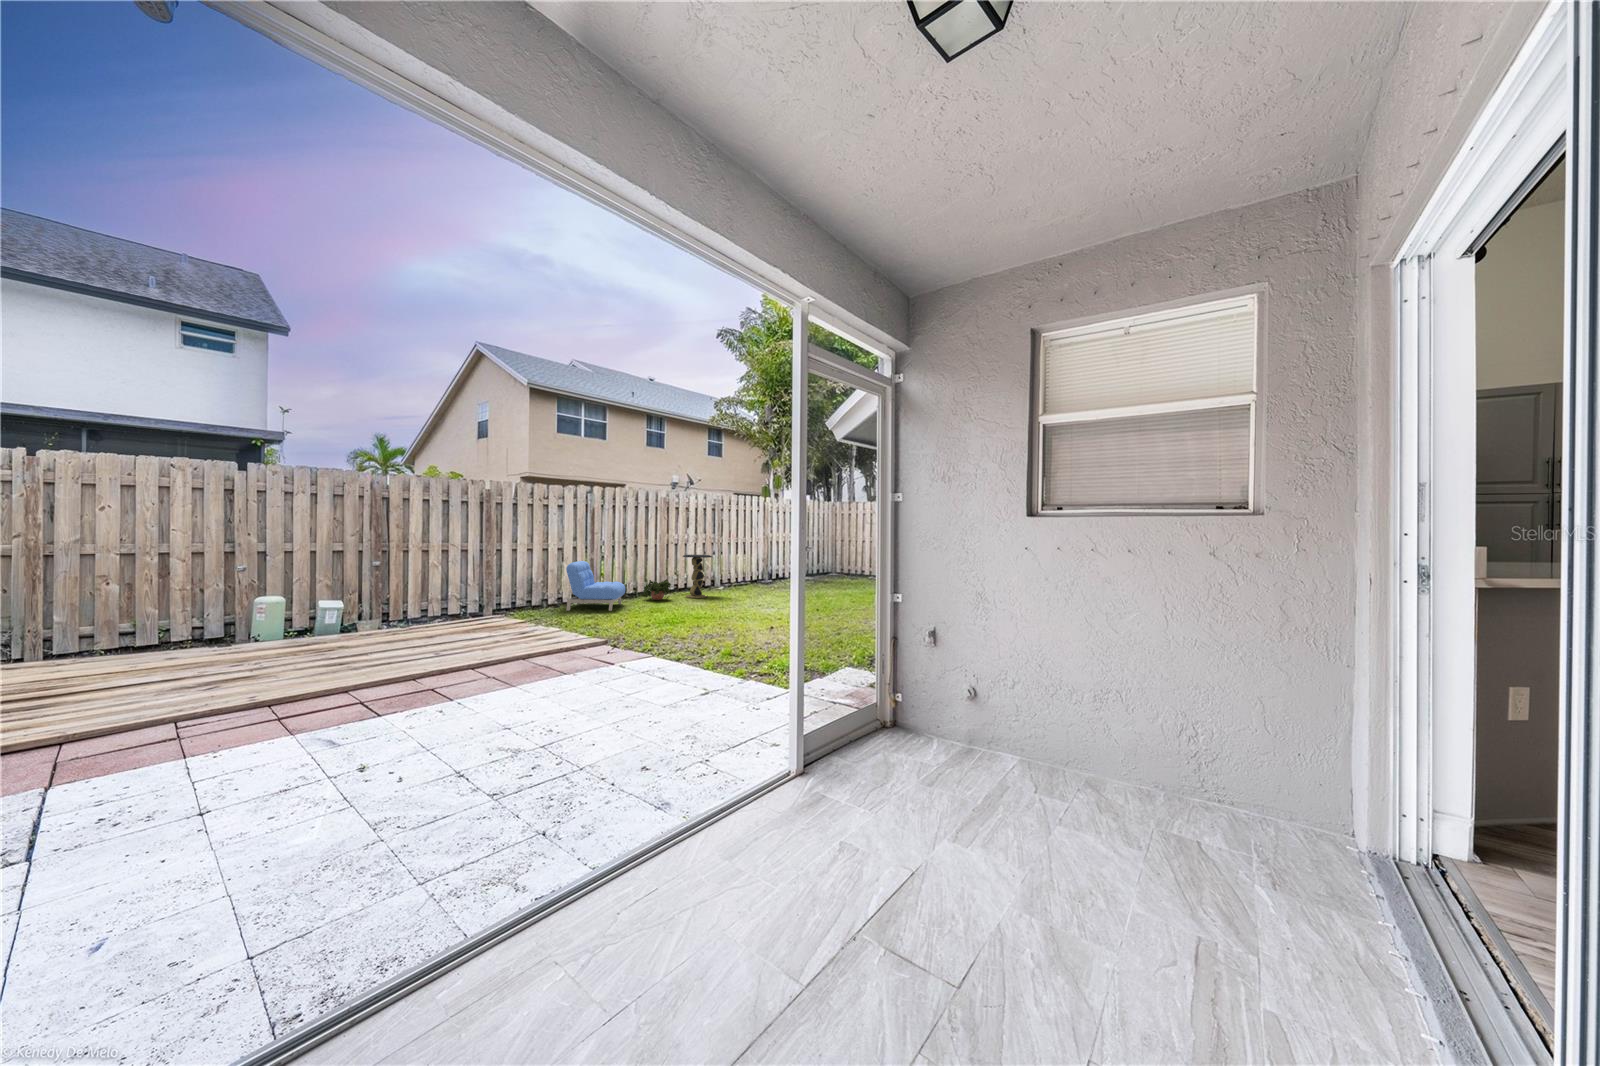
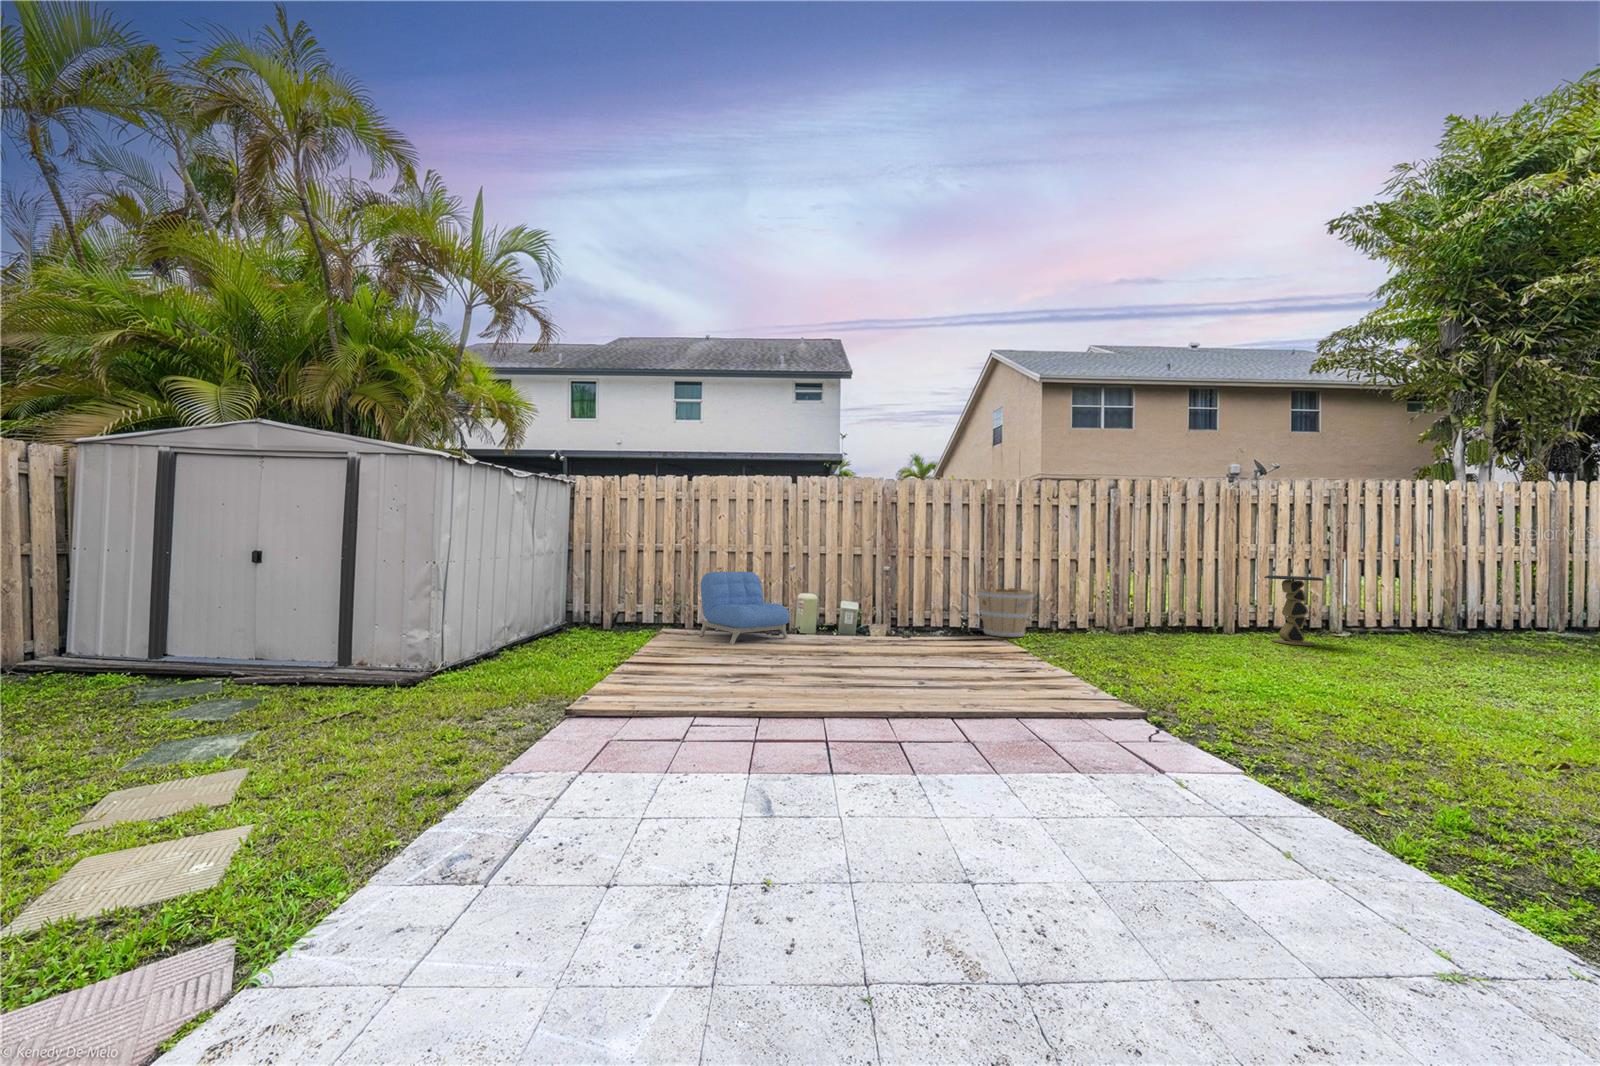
armchair: present [566,561,626,611] -> present [699,572,790,644]
wooden bucket: none [476,575,529,617] -> present [977,588,1033,637]
potted plant: present [643,579,671,600] -> none [1194,609,1245,643]

